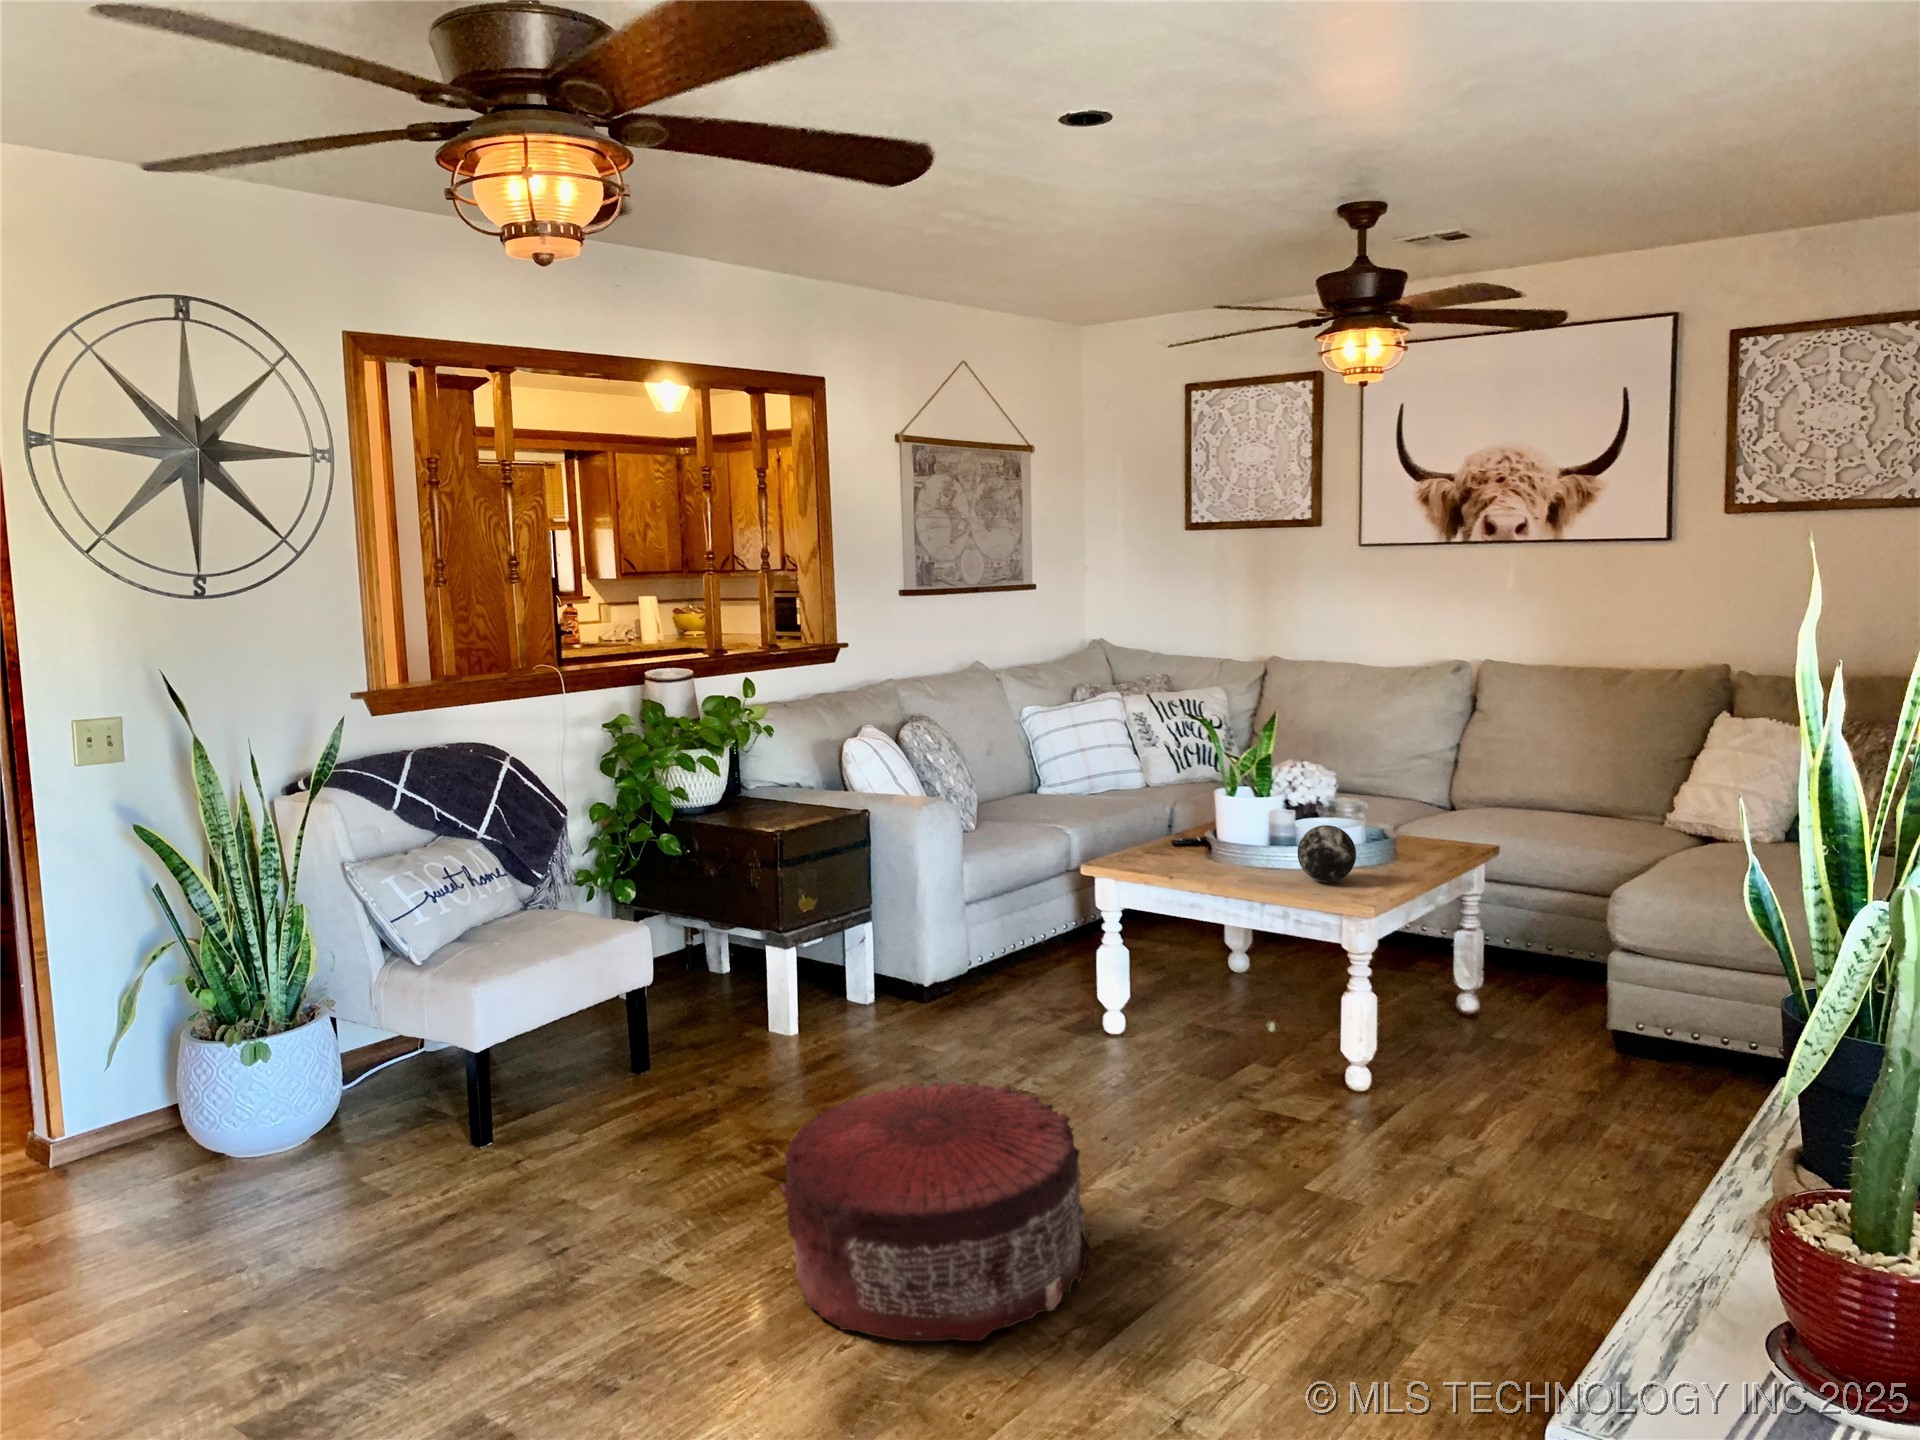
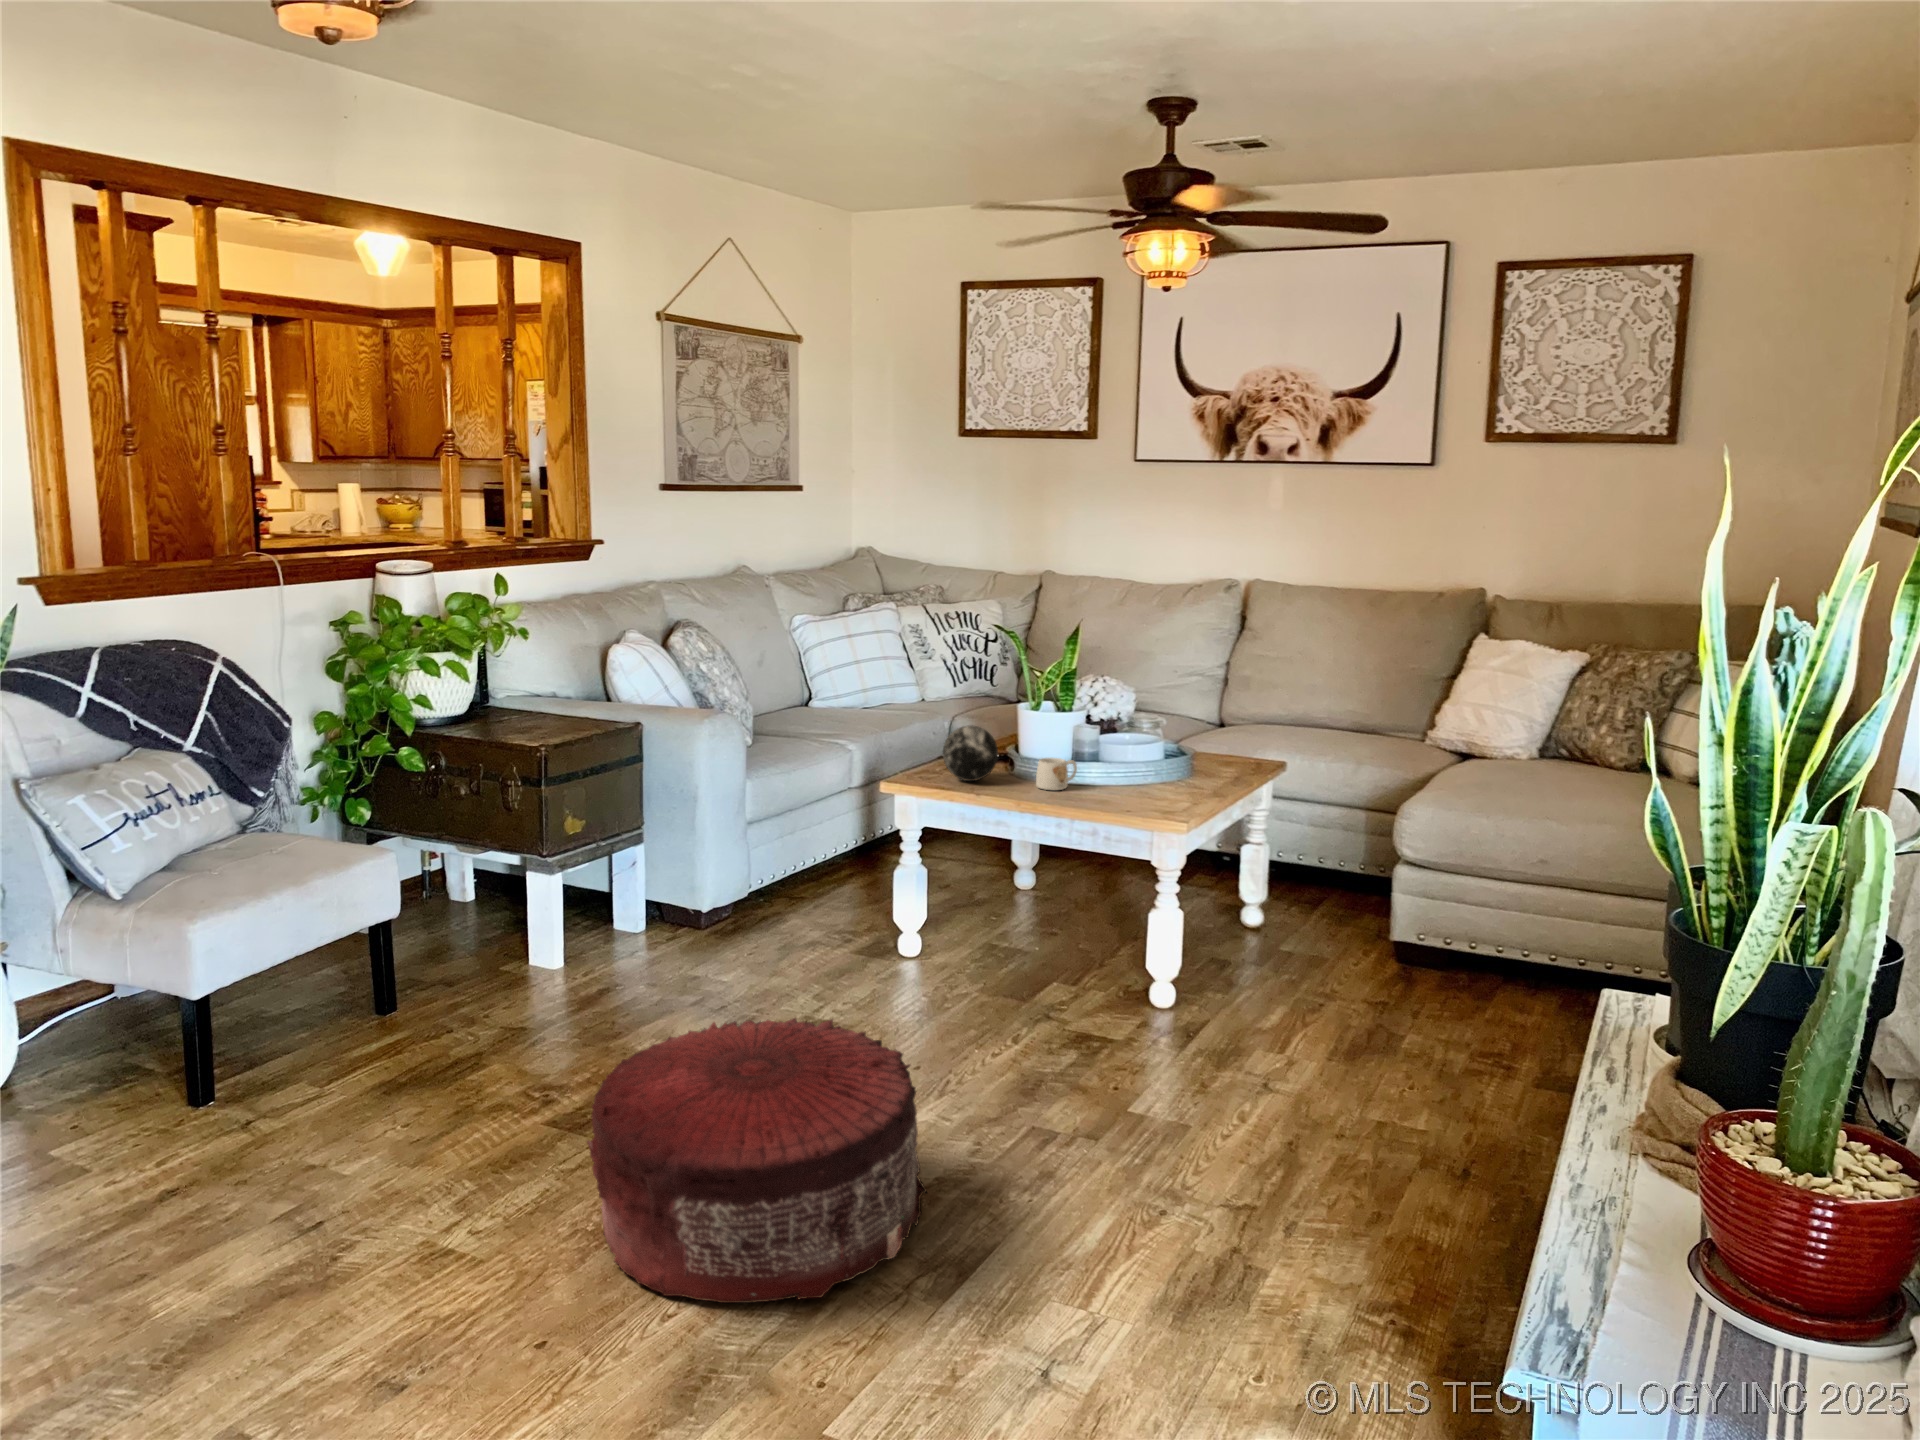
decorative orb: present [1298,825,1356,882] -> present [943,726,998,781]
mug: none [1232,840,1273,872] -> present [1036,758,1077,790]

